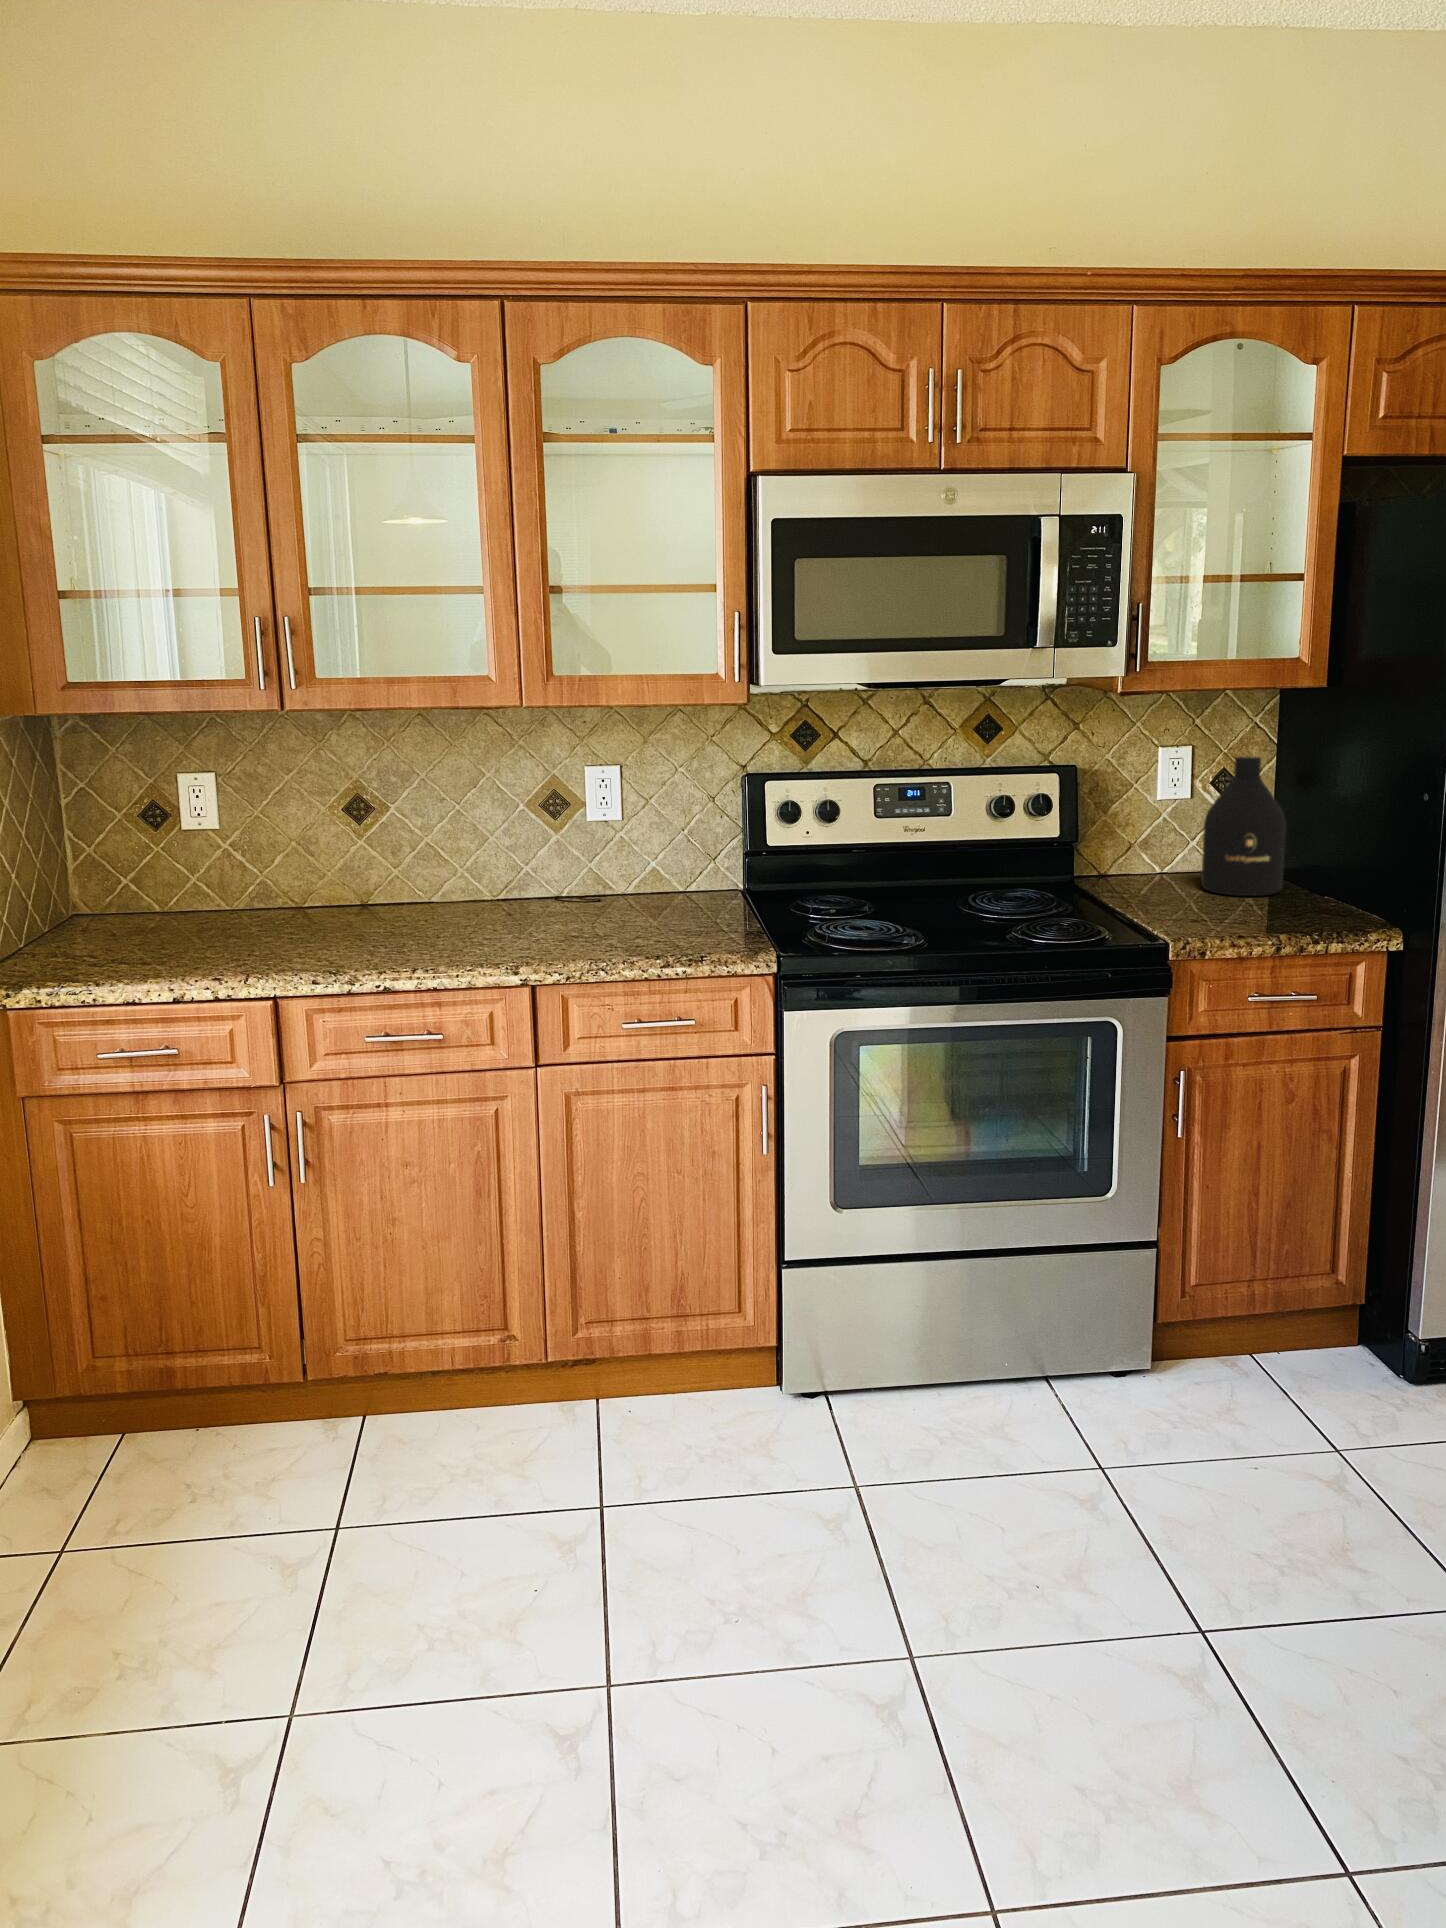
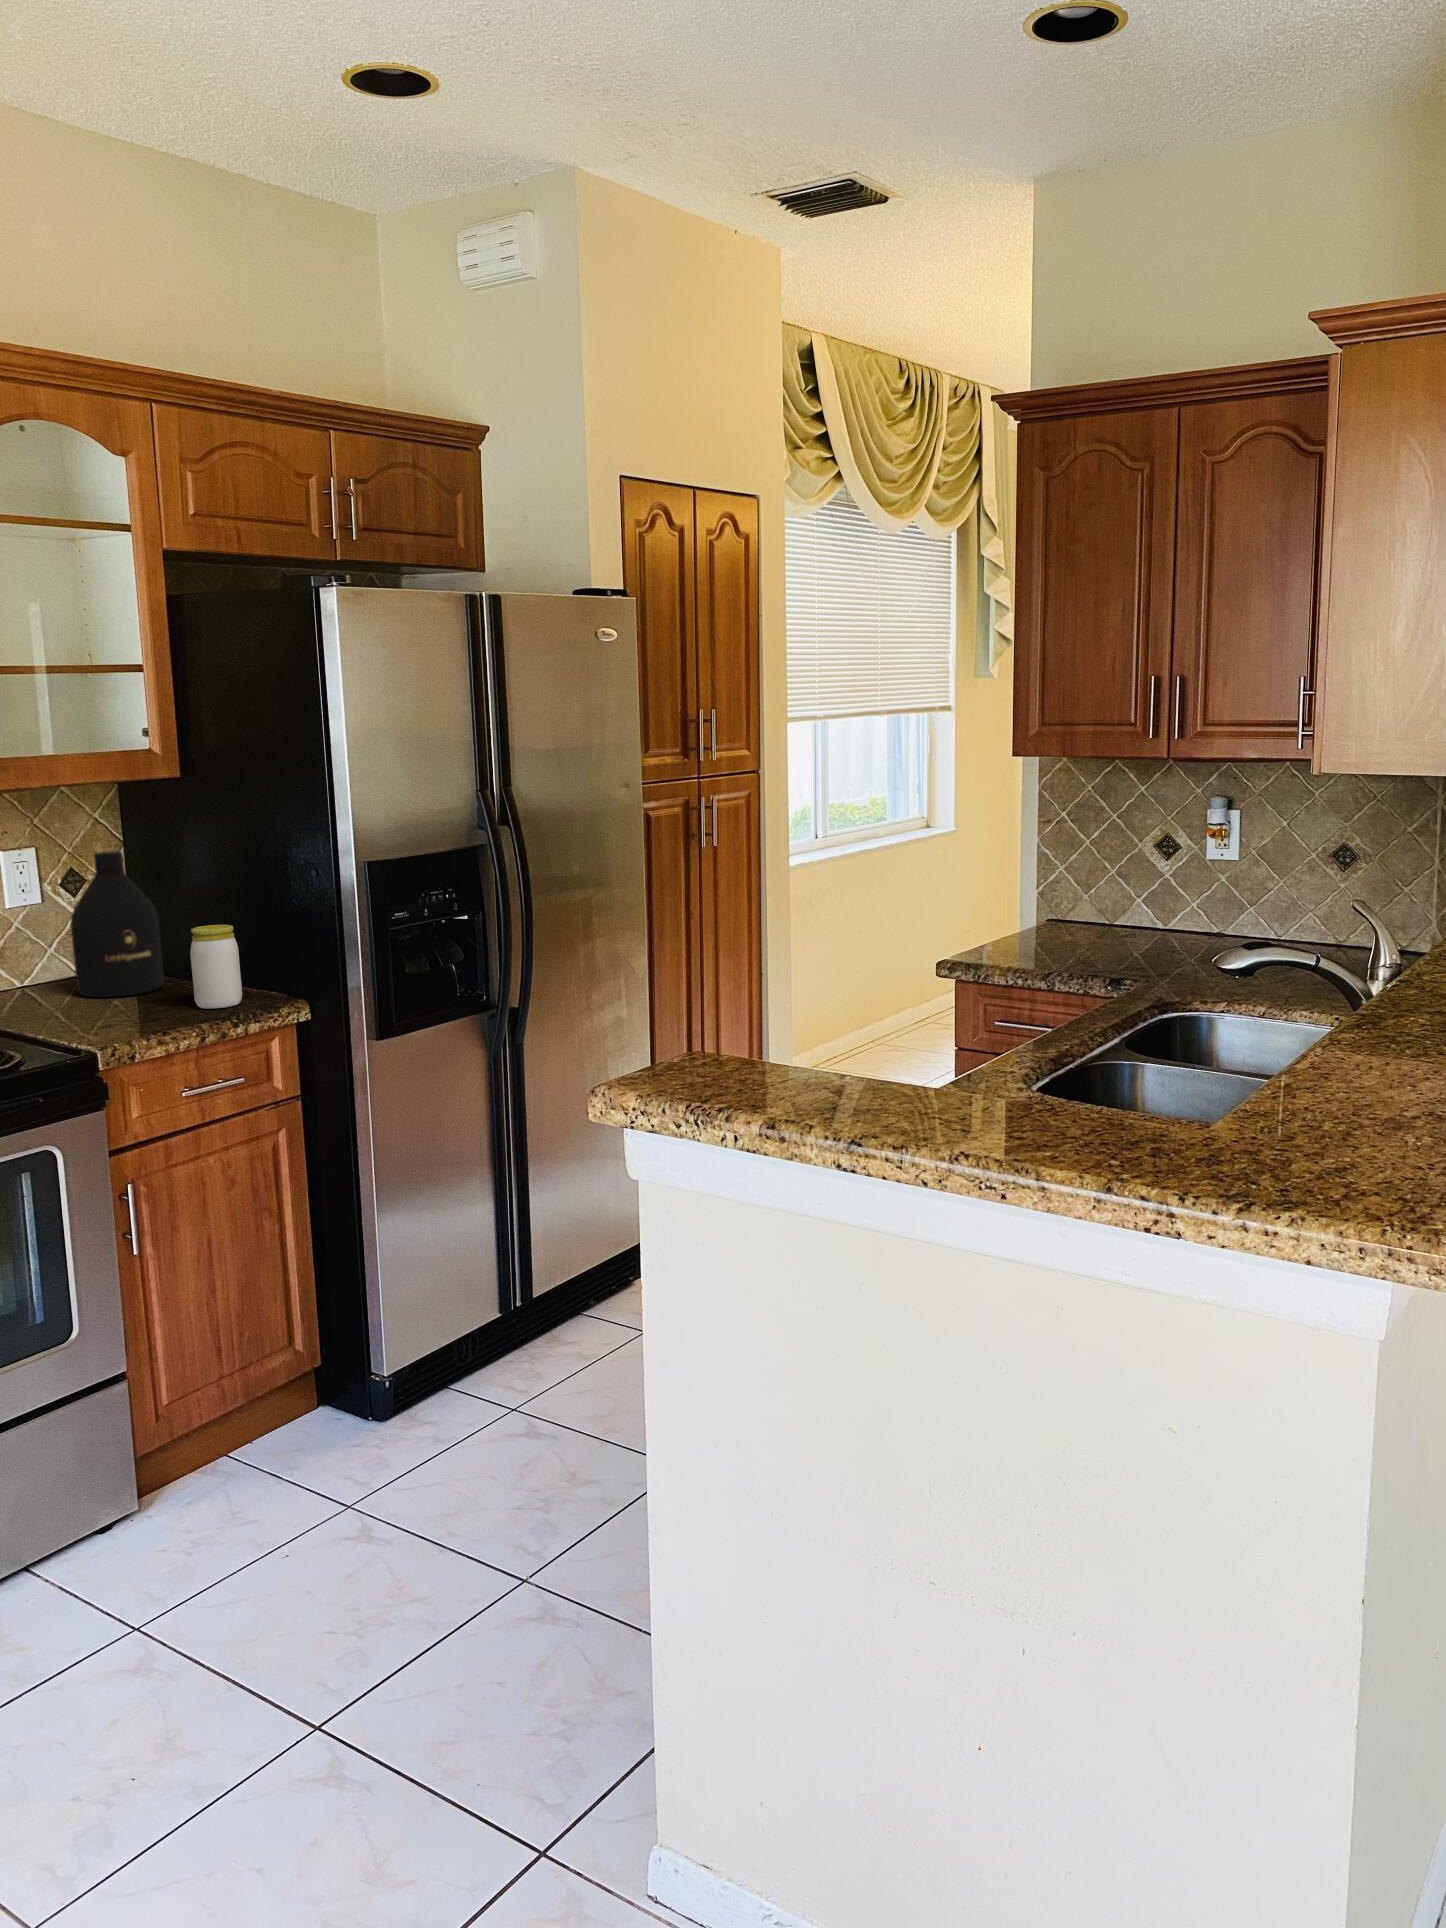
jar: none [1290,839,1341,923] -> present [190,925,242,1008]

